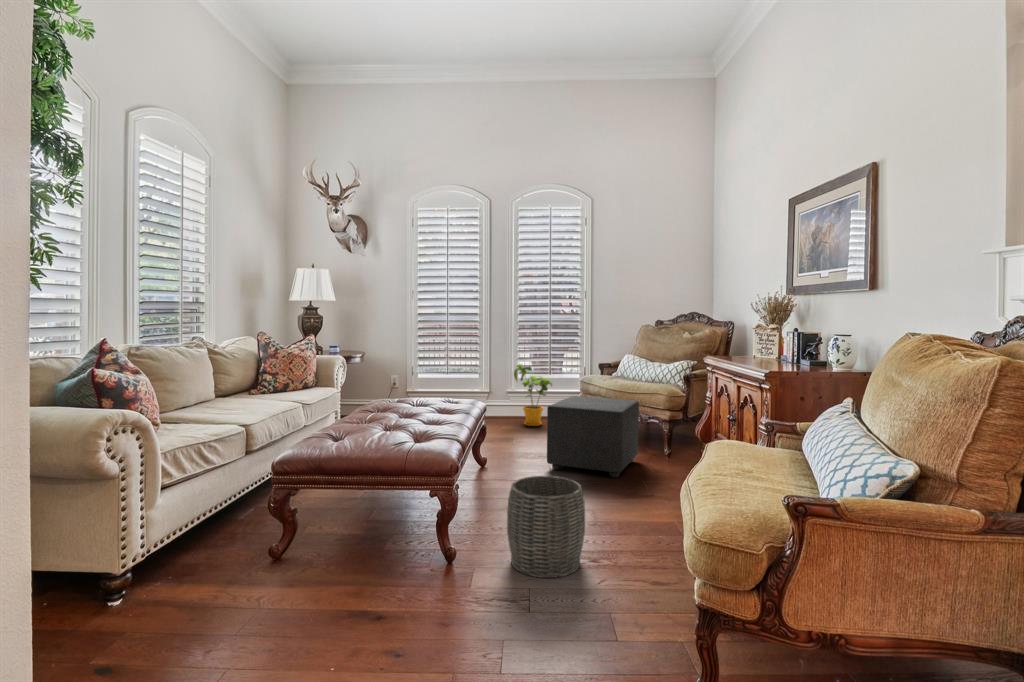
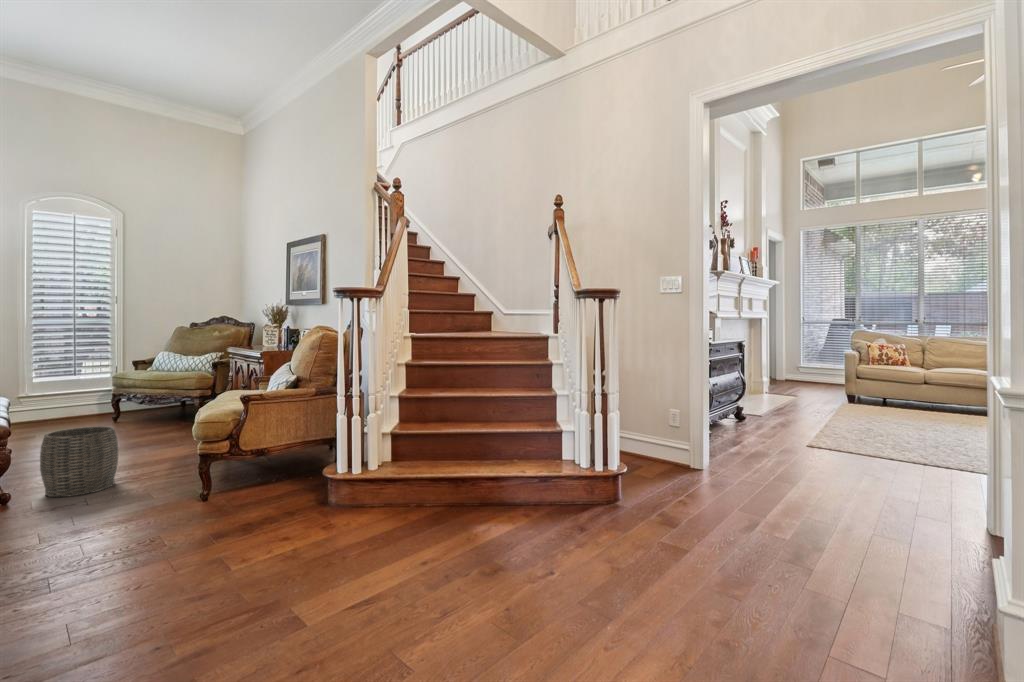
house plant: present [514,364,552,426] -> none [29,365,80,424]
ottoman: present [547,396,639,478] -> none [76,383,171,445]

